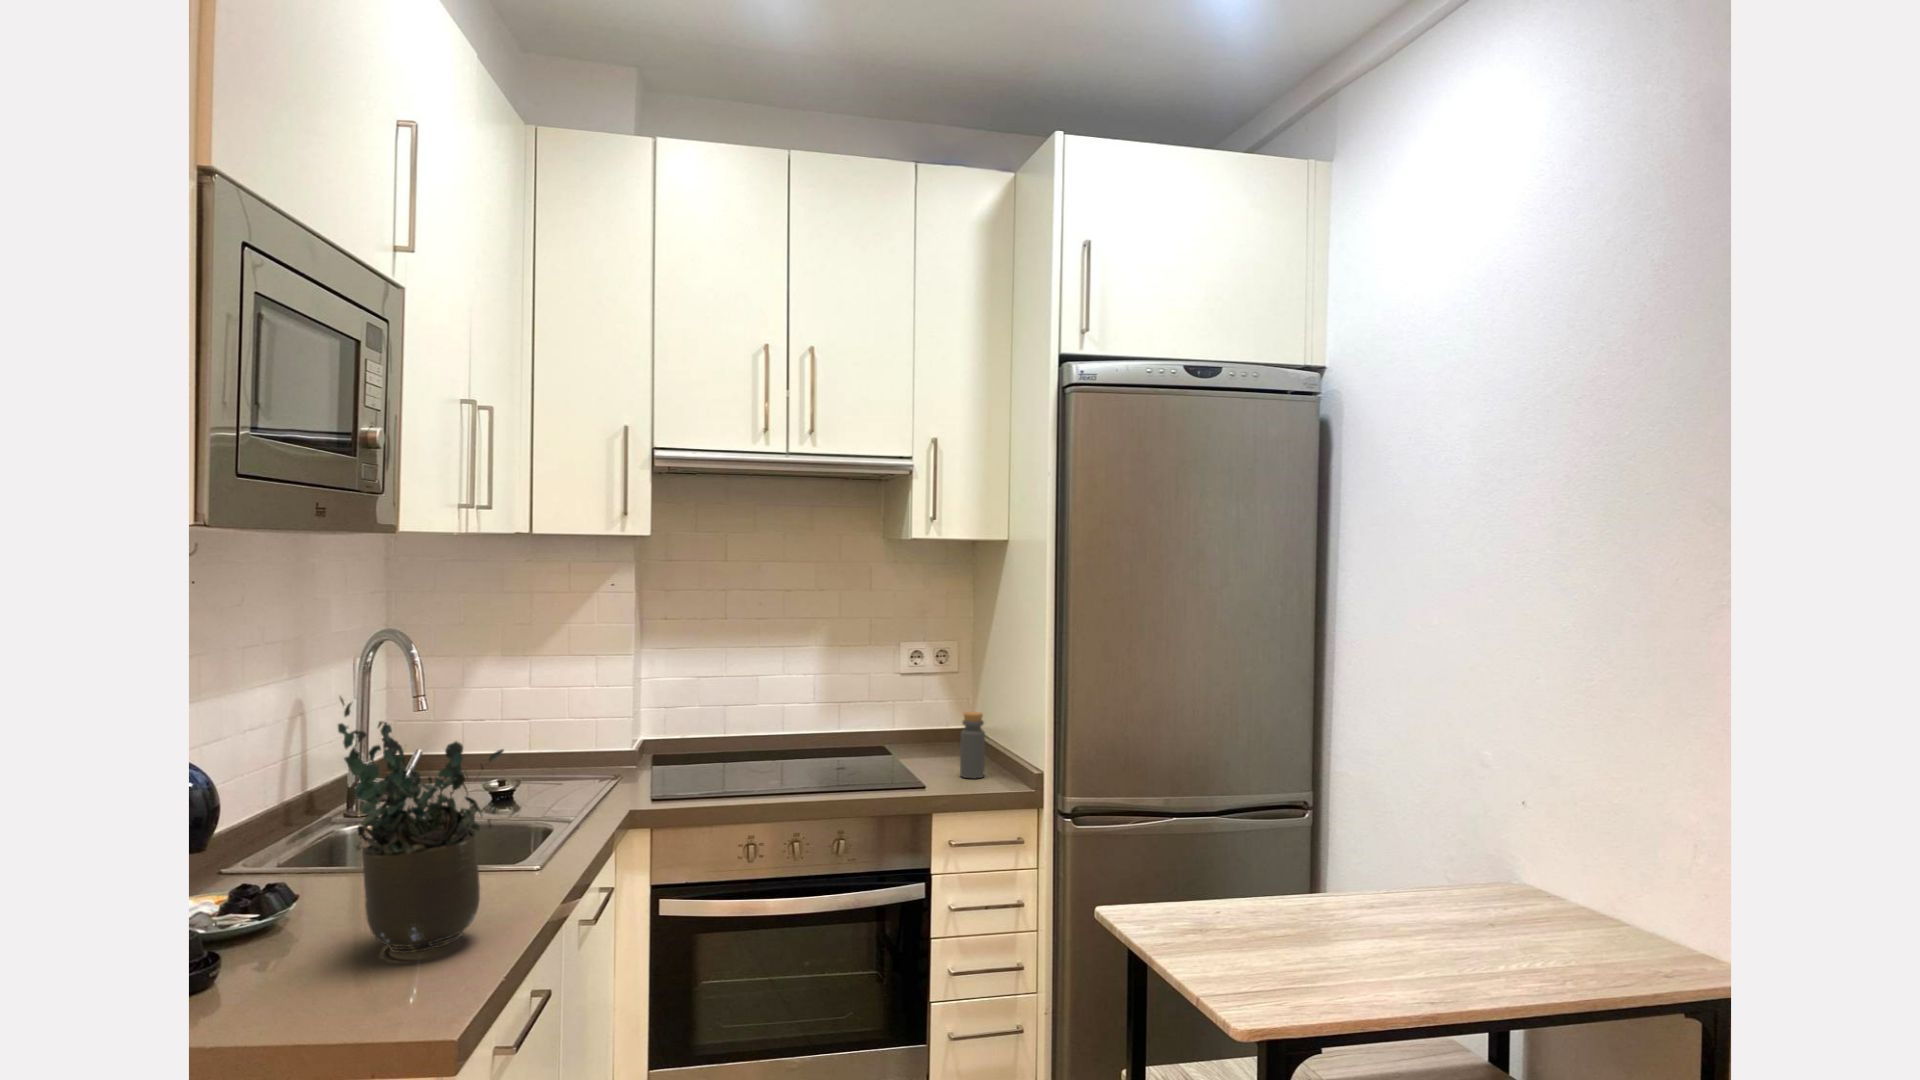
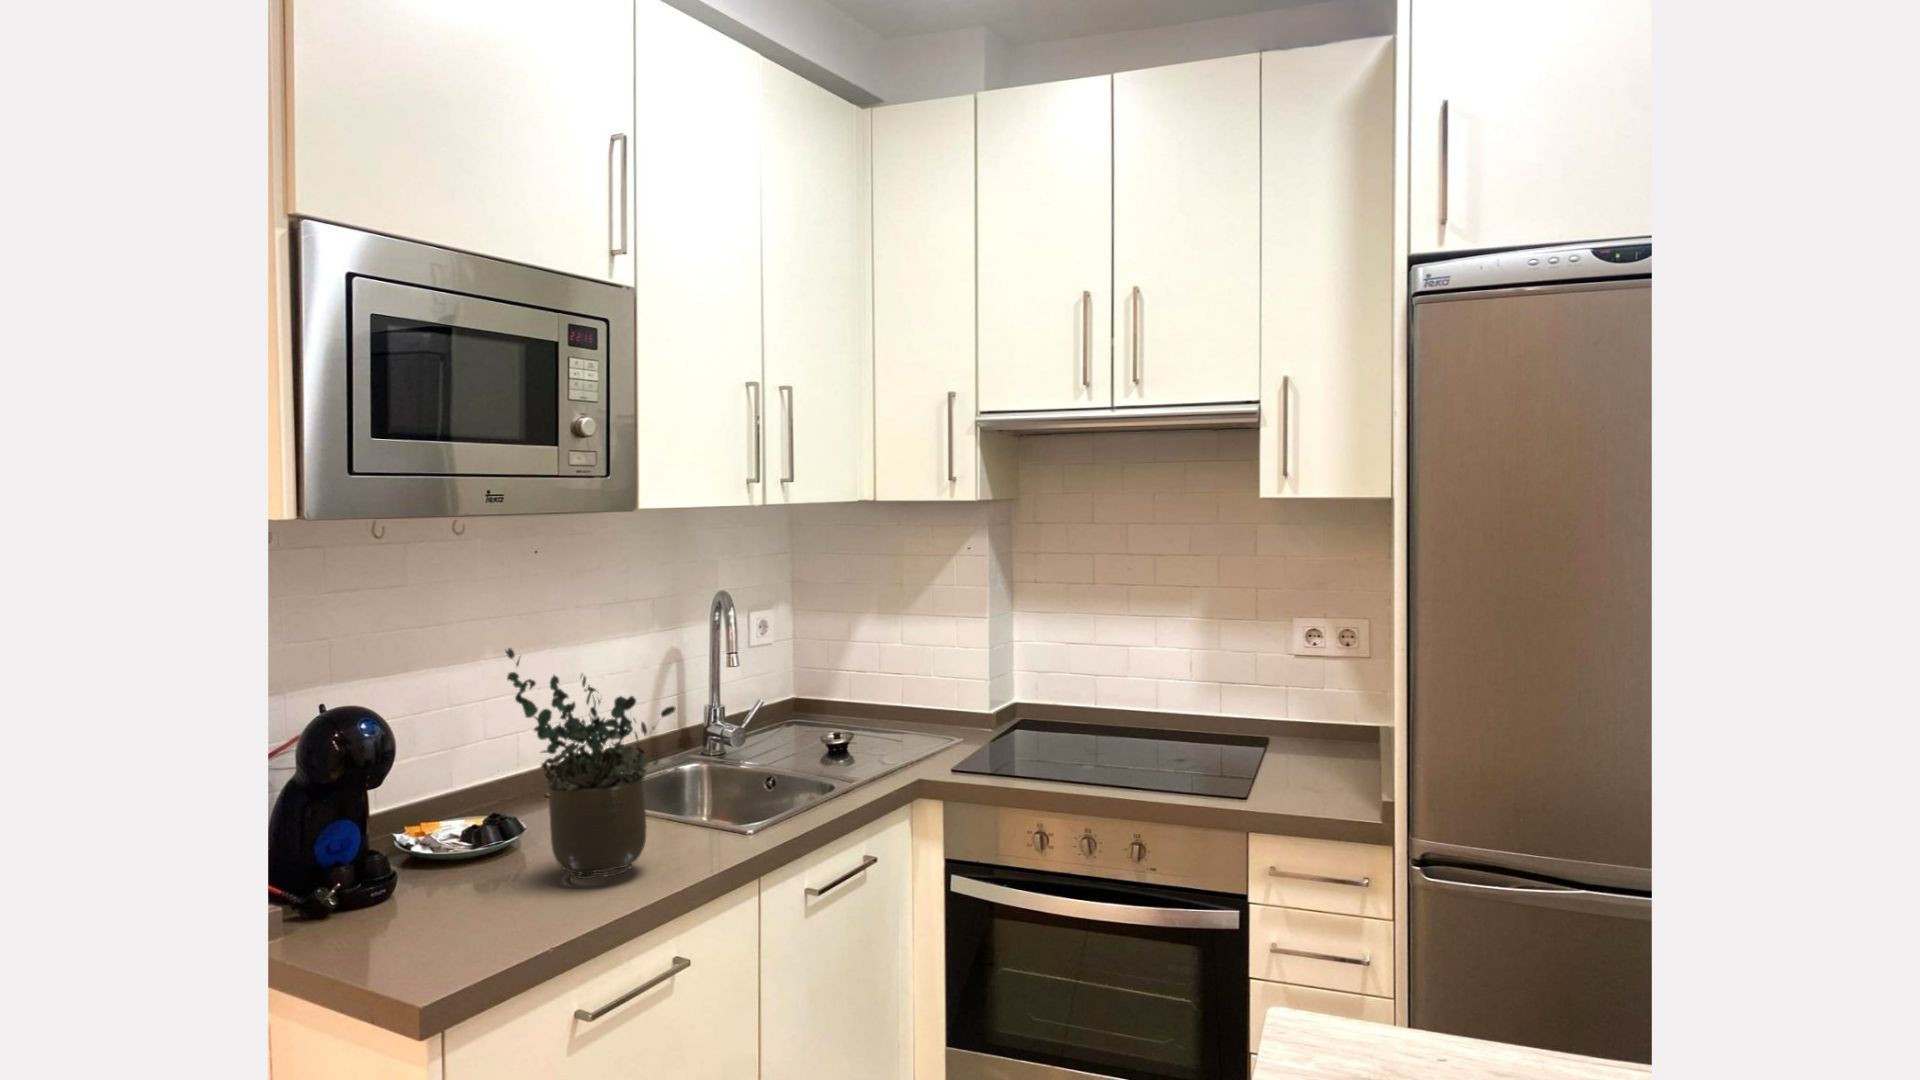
bottle: present [960,712,985,778] -> none [1307,711,1339,793]

